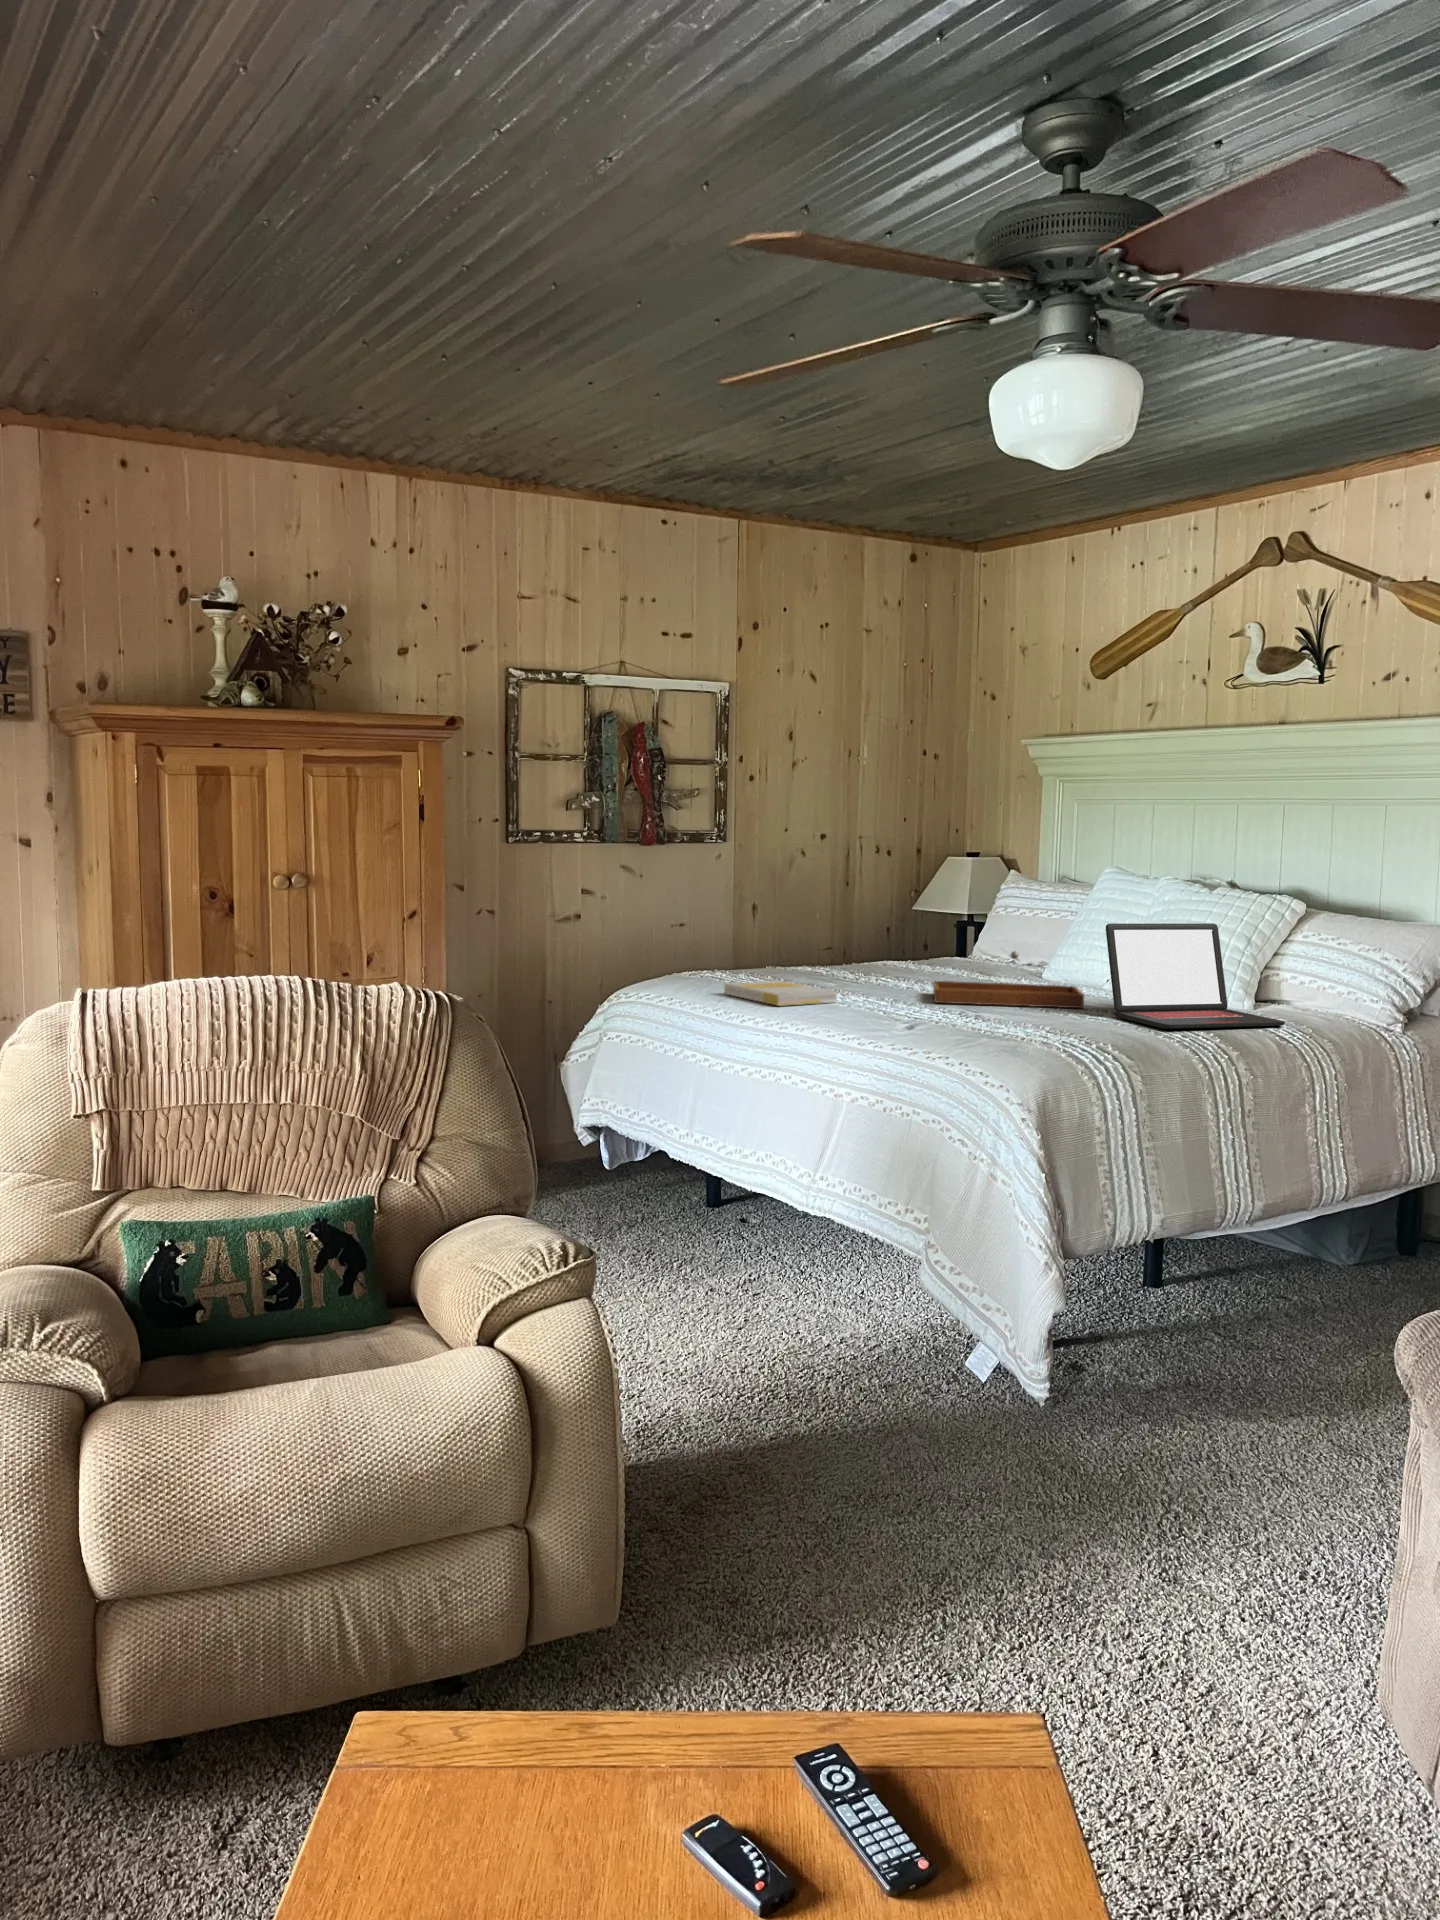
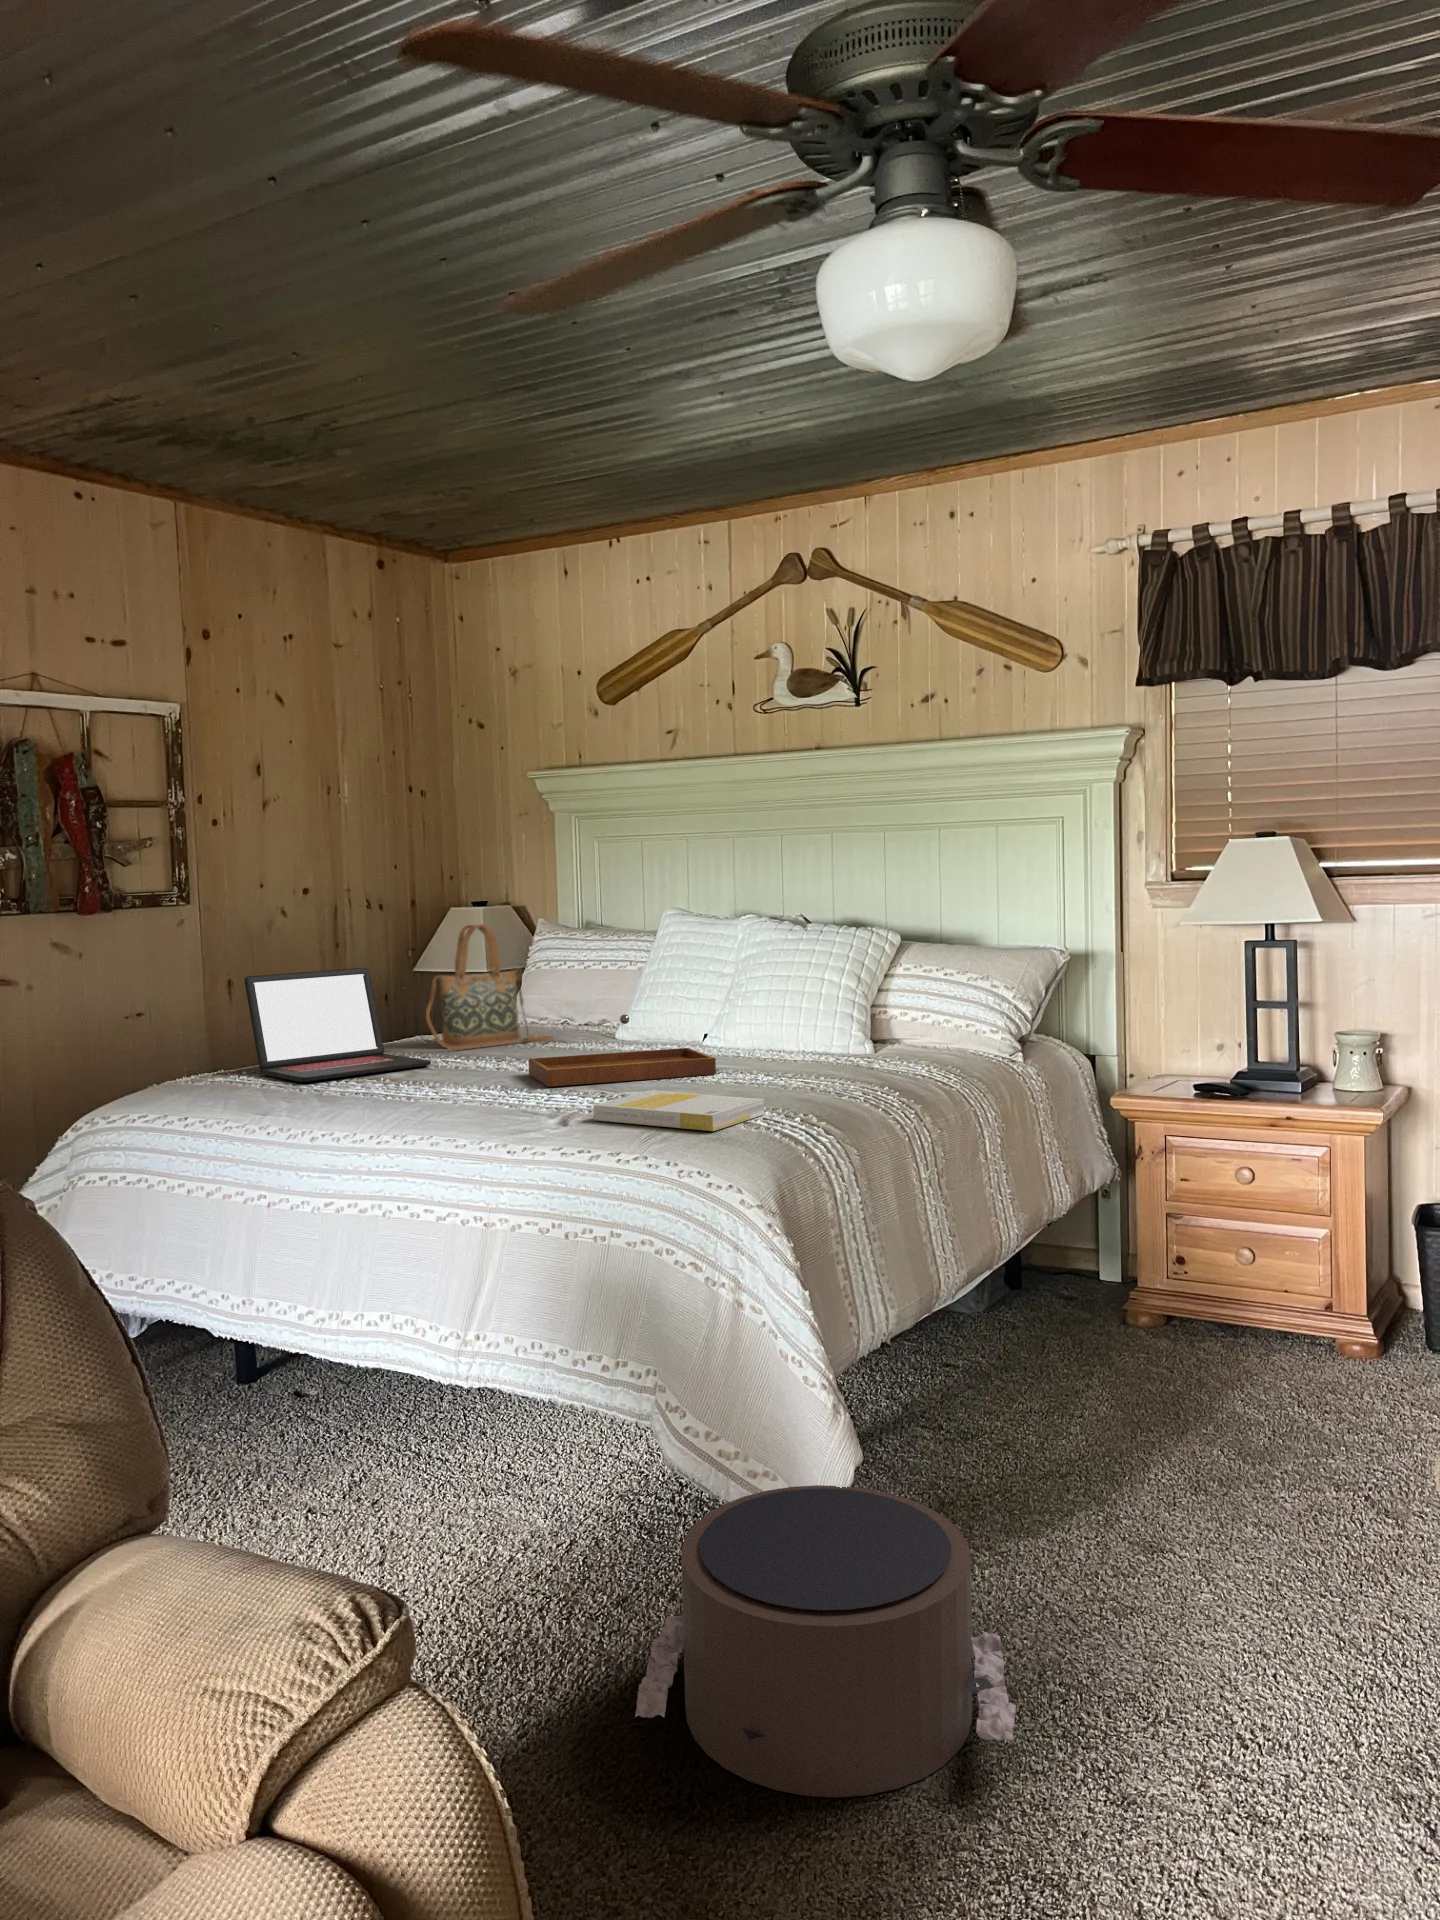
handbag: none [879,870,987,973] -> present [426,924,554,1050]
laptop: present [1106,923,1285,1029] -> present [245,968,431,1082]
book: present [724,981,836,1006] -> present [593,1090,764,1131]
pouf: none [835,1317,1140,1532] -> present [635,1485,1016,1798]

